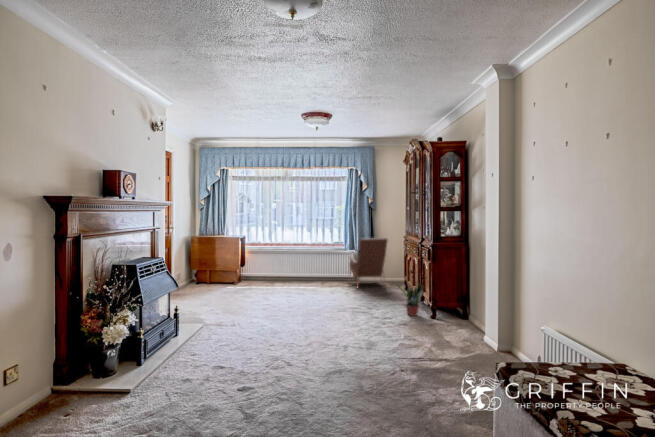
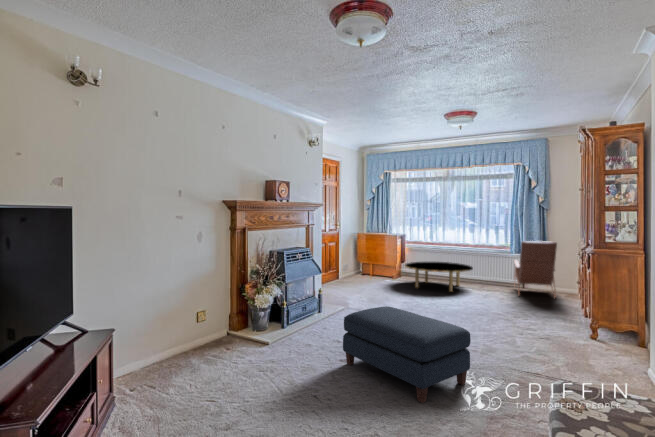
coffee table: none [250,262,317,292] -> present [405,262,473,292]
potted plant: present [398,283,423,316] -> none [547,287,580,331]
ottoman: none [245,318,383,417] -> present [343,306,471,403]

